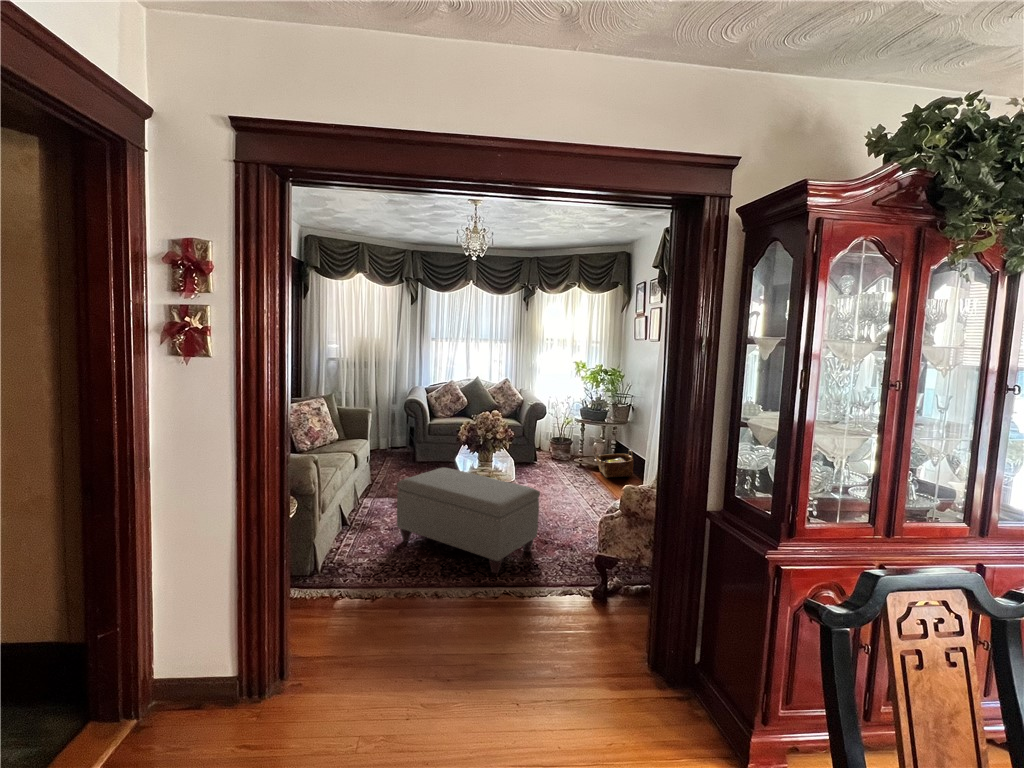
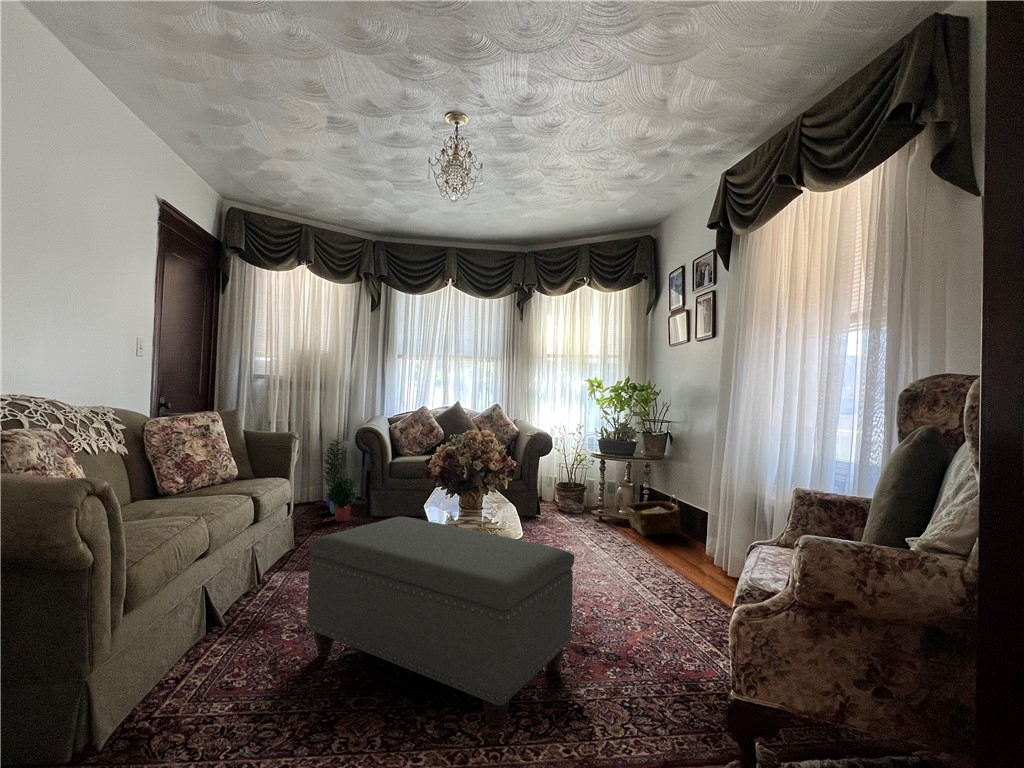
potted plant: none [379,403,408,465] -> present [322,439,357,522]

